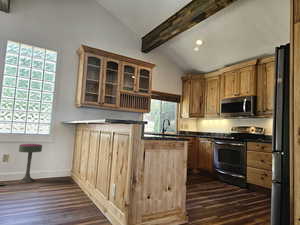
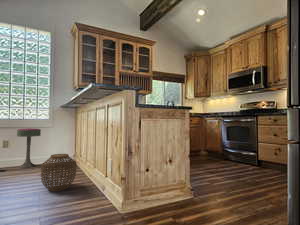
woven basket: none [46,175,80,212] -> present [41,154,76,191]

